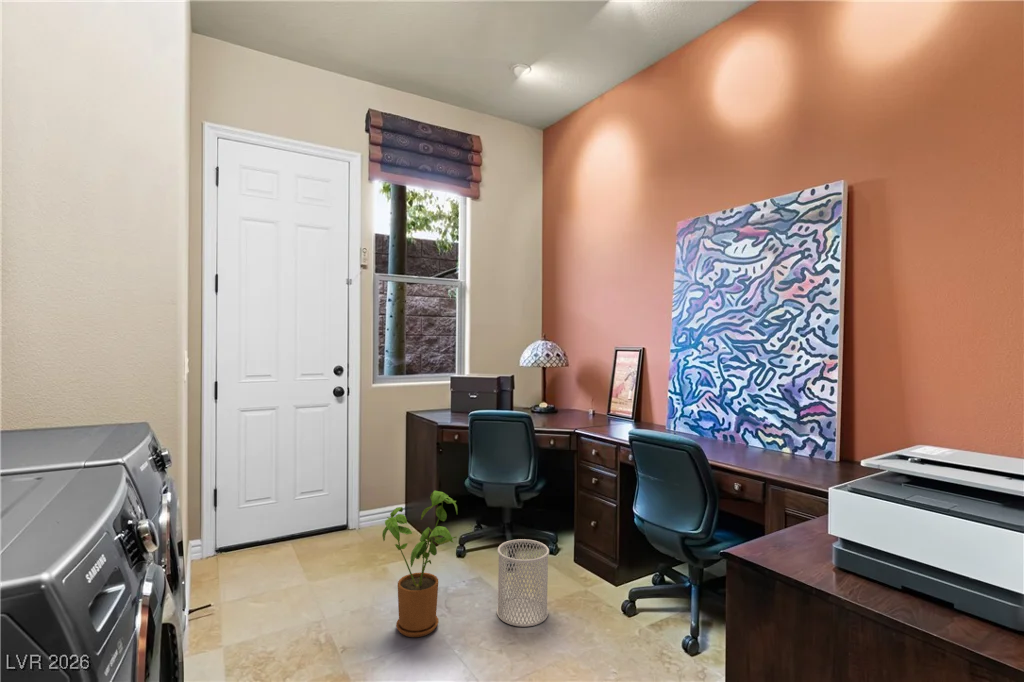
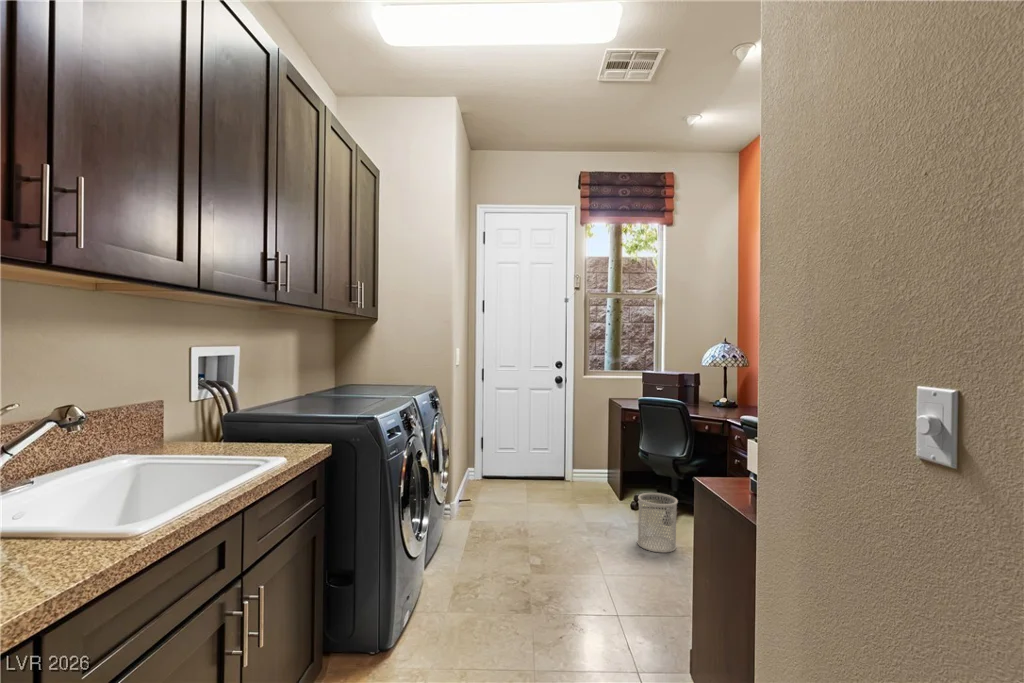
house plant: present [382,491,457,637] -> none [561,446,612,539]

